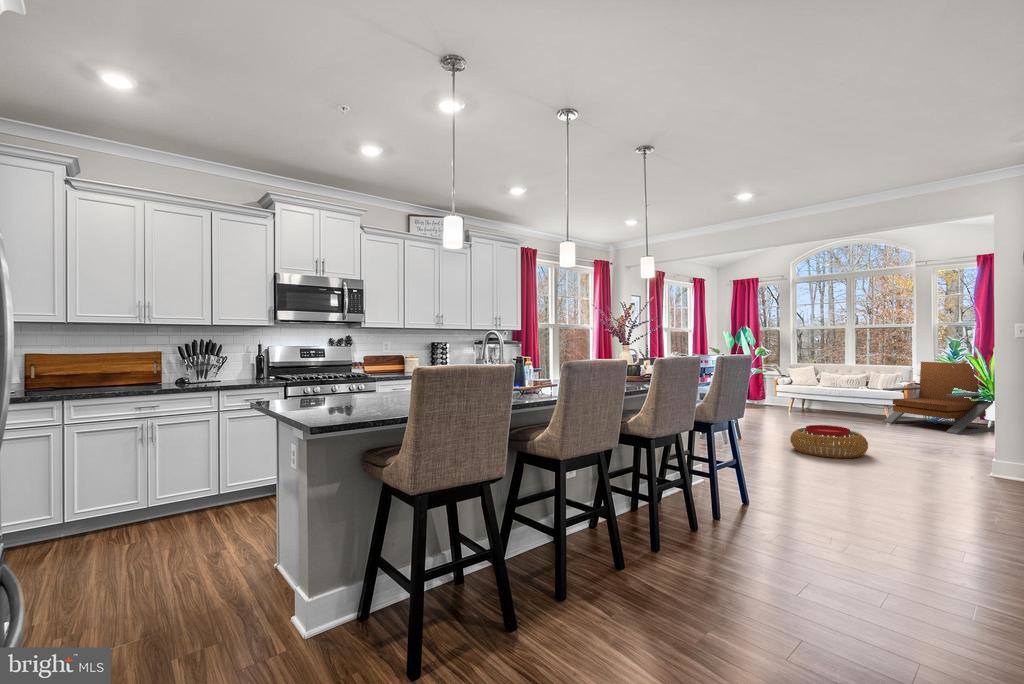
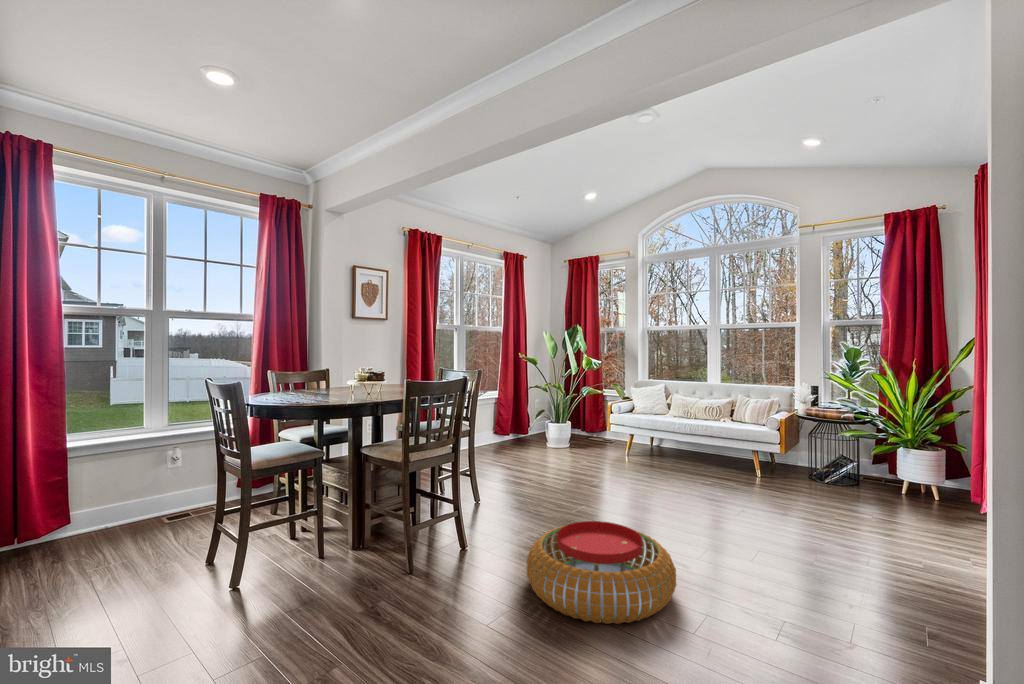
lounge chair: present [883,362,994,435] -> none [749,381,926,512]

